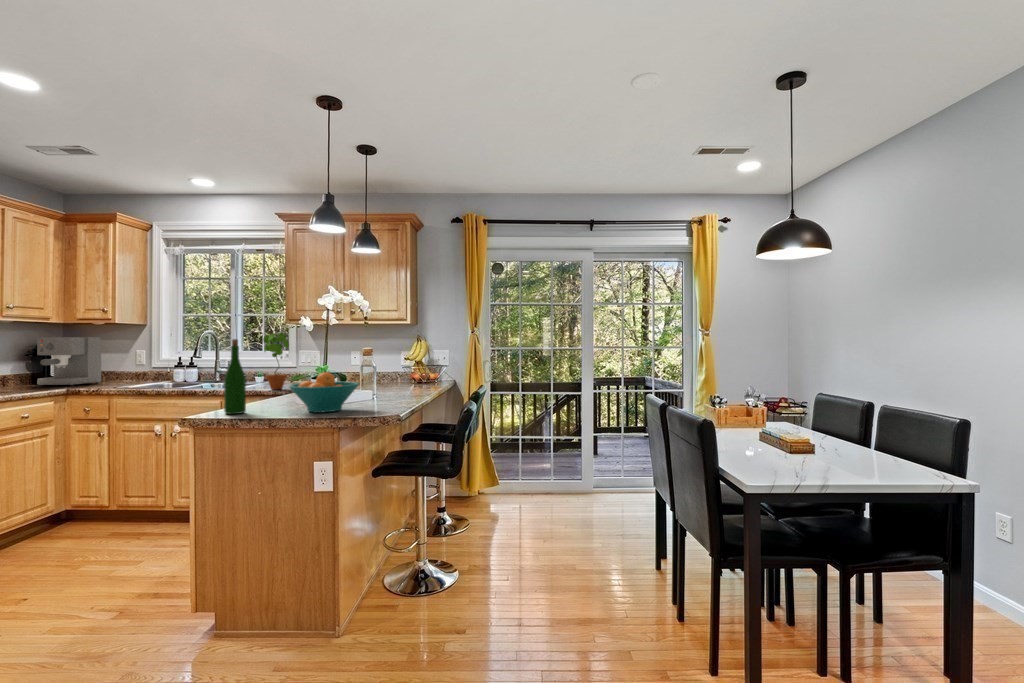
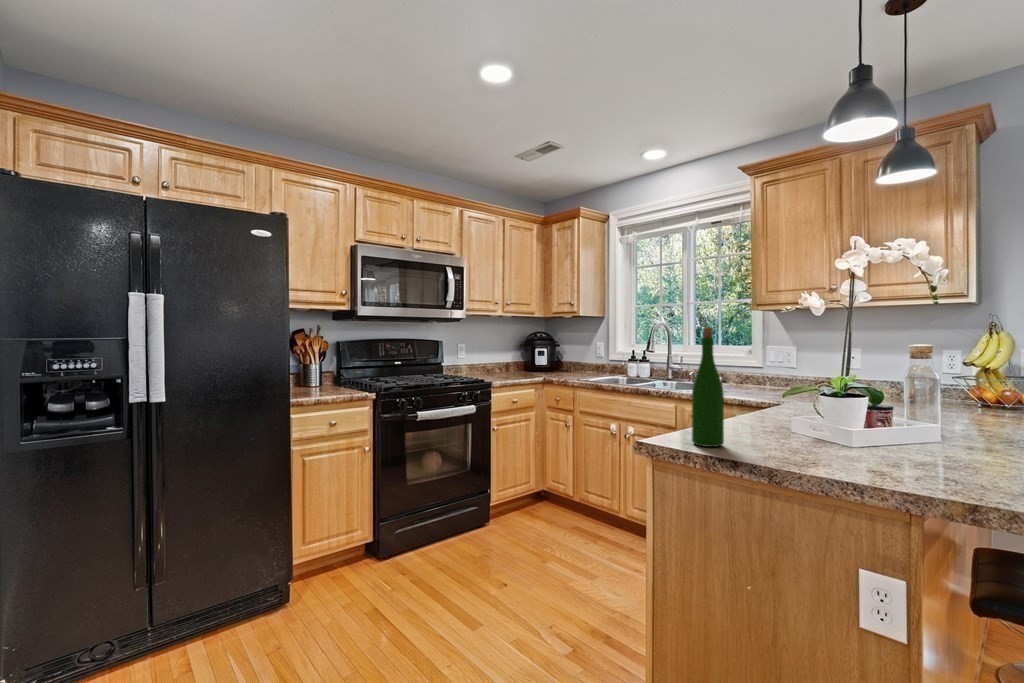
potted plant: present [263,333,289,390] -> none [724,321,758,397]
coffee maker: present [37,337,101,386] -> none [526,330,569,375]
fruit bowl: present [289,372,359,412] -> none [798,390,960,472]

